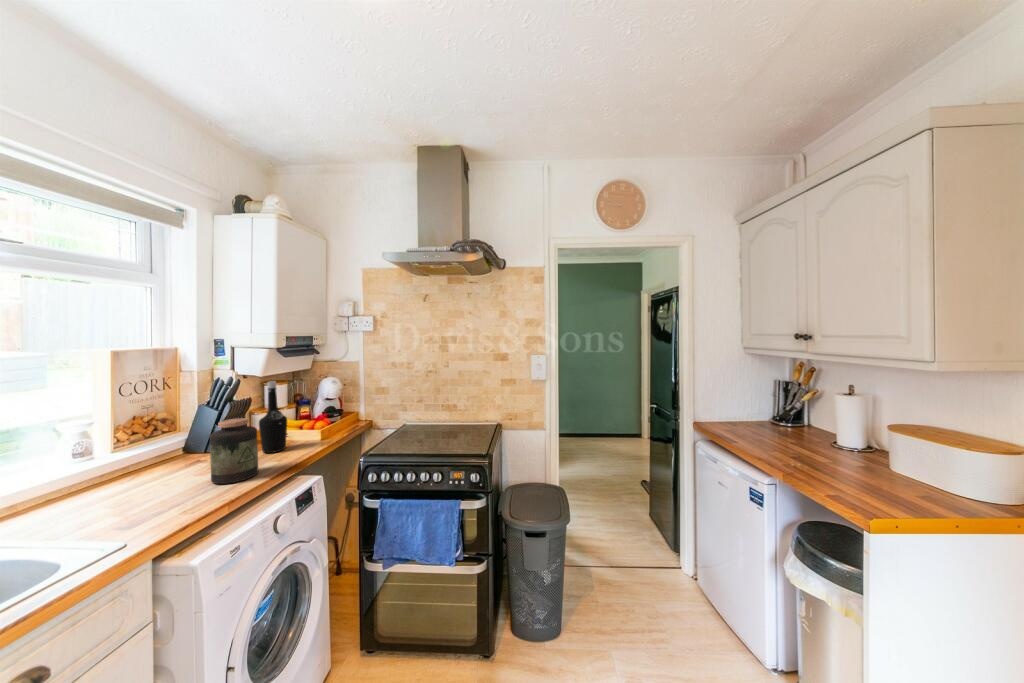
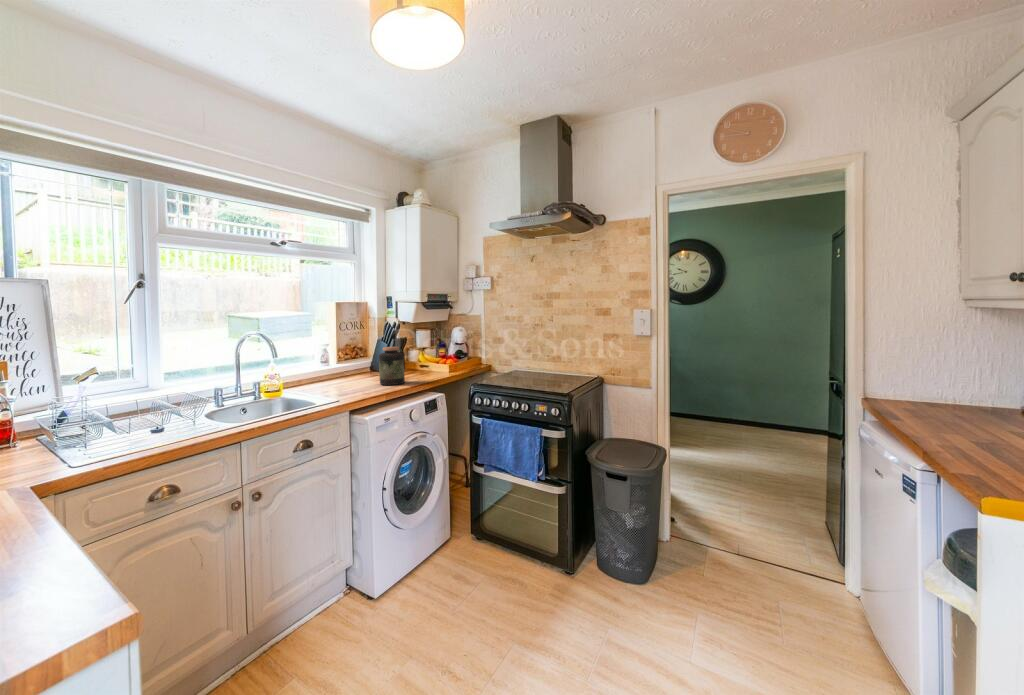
bottle: present [259,381,287,453] -> none [409,326,426,375]

